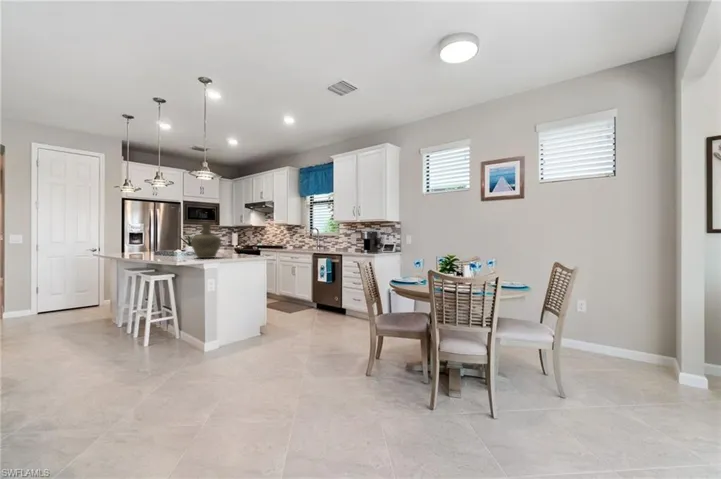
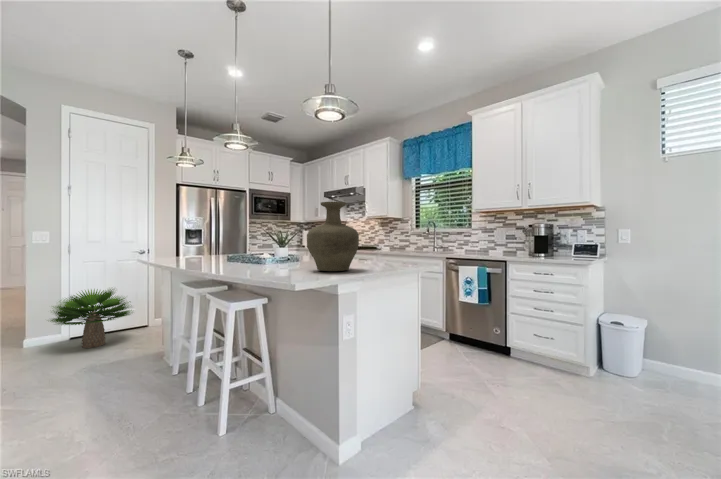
potted plant: none [21,274,90,317] -> present [51,289,132,348]

